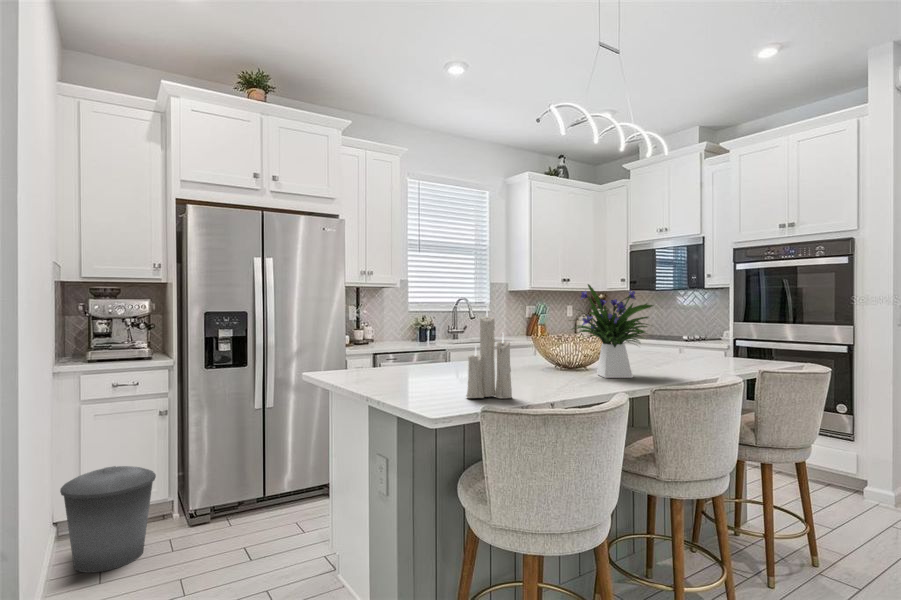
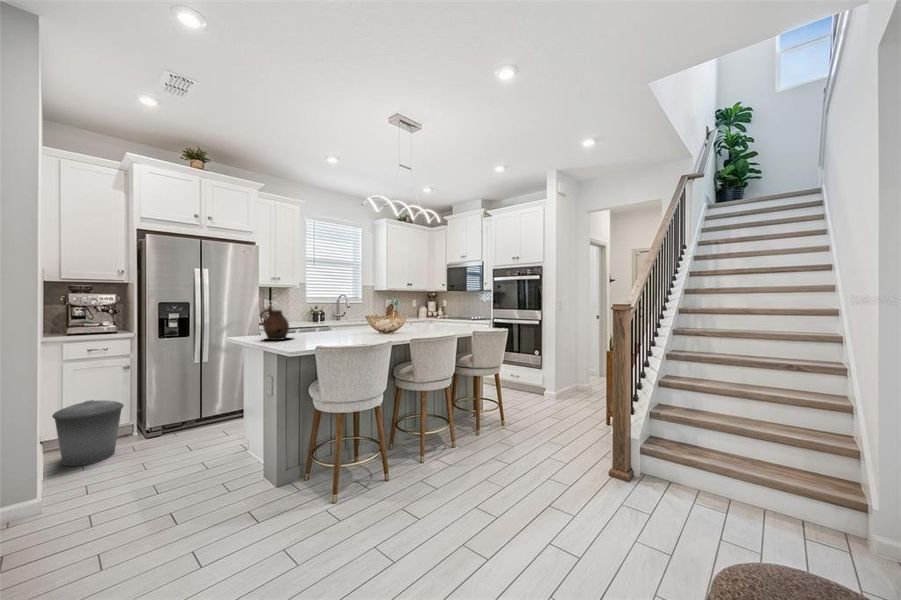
flower arrangement: present [574,284,653,378] -> none [380,288,424,336]
candle: present [466,309,512,398] -> none [314,297,338,344]
ceramic pitcher: none [359,320,418,384] -> present [260,307,289,340]

